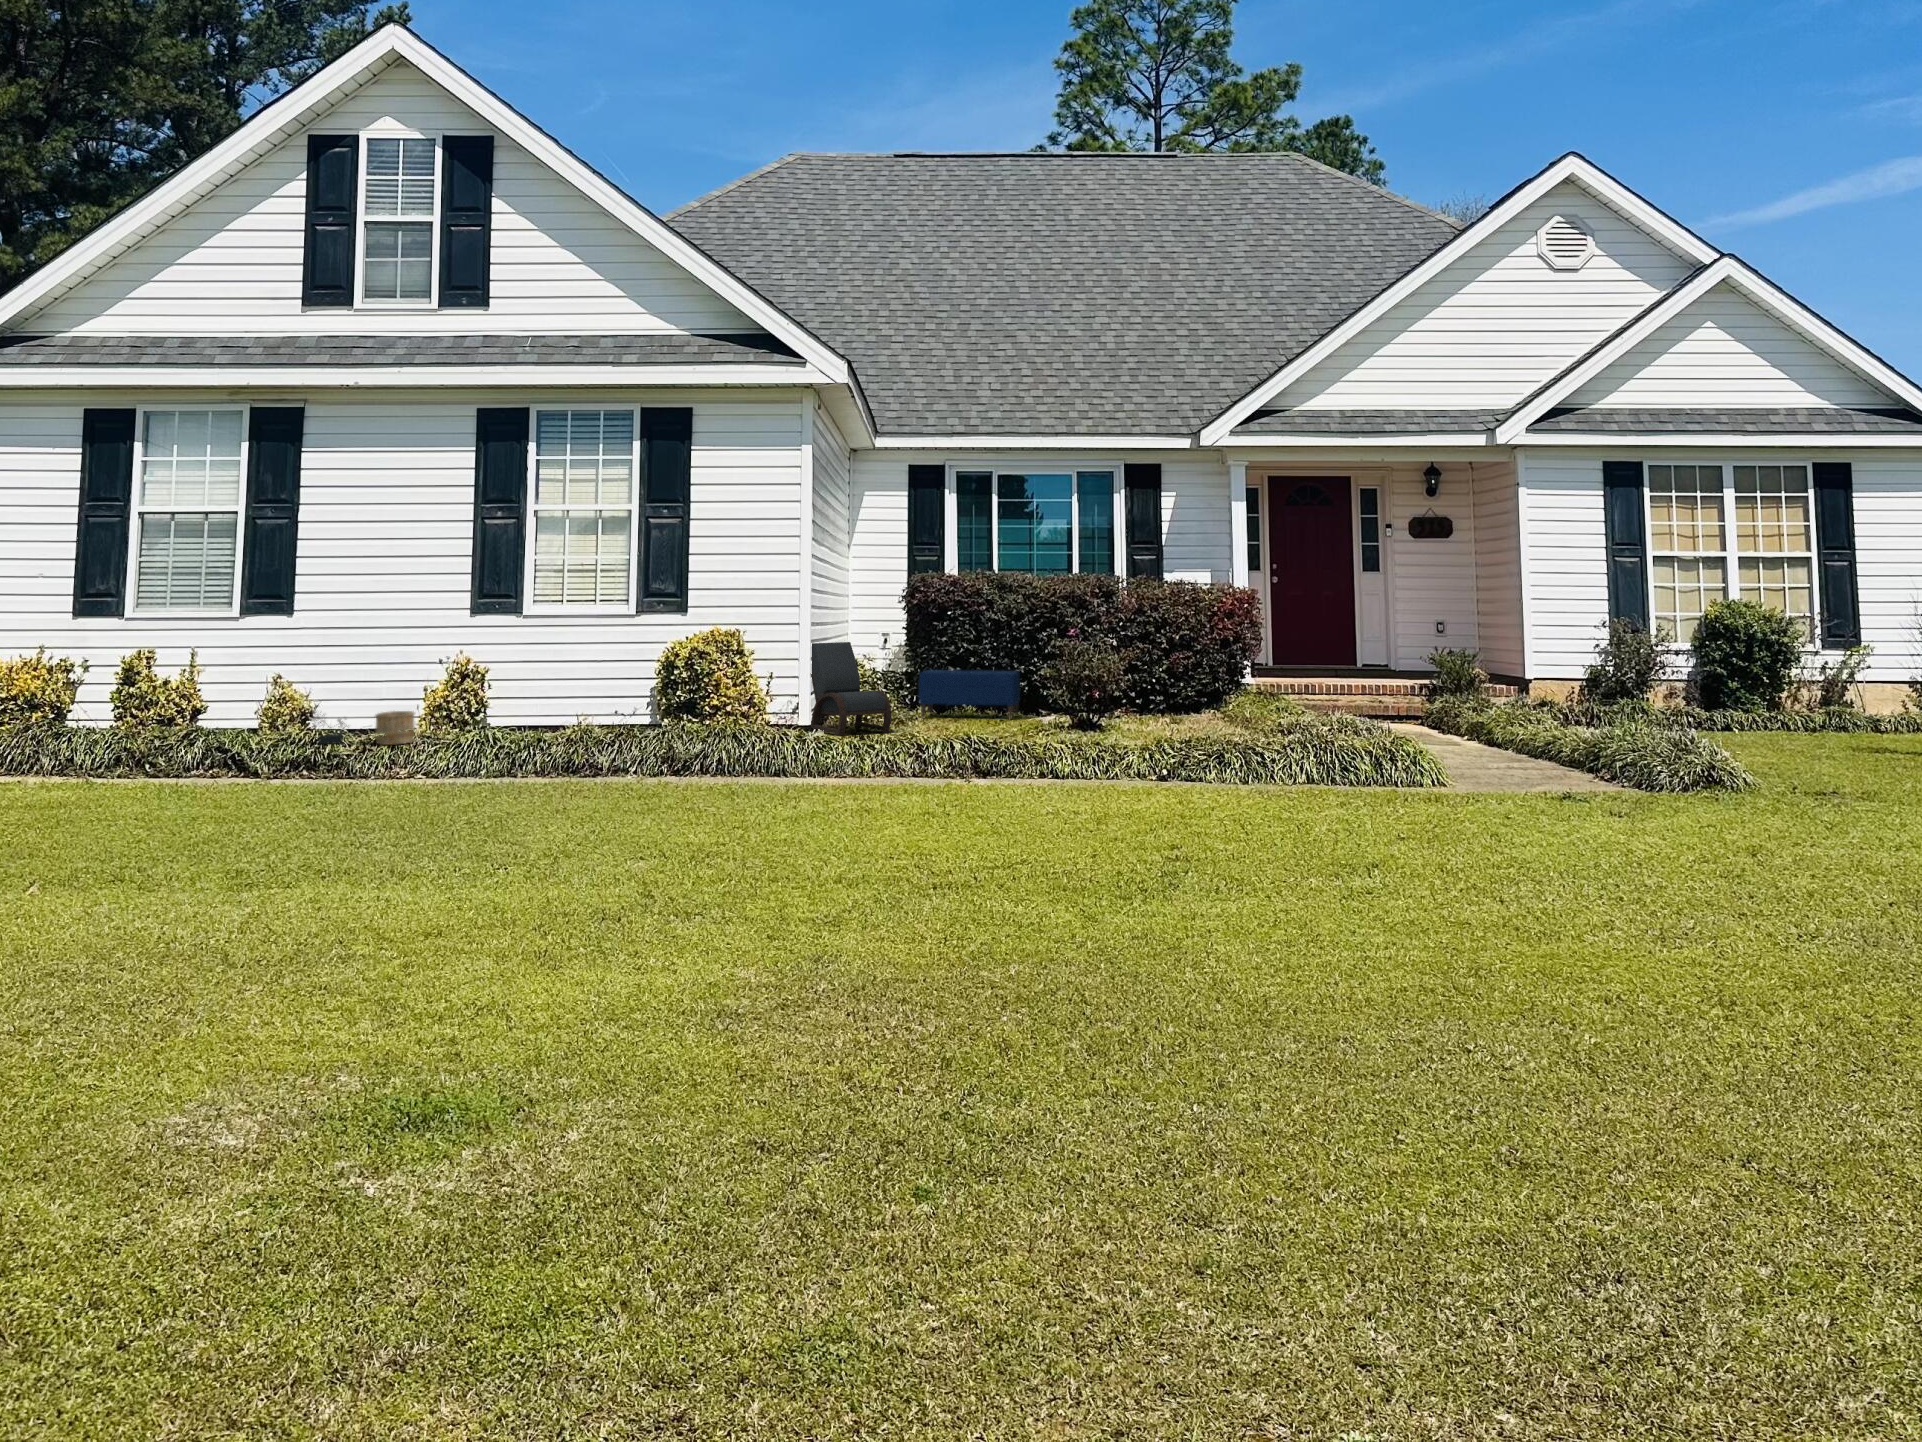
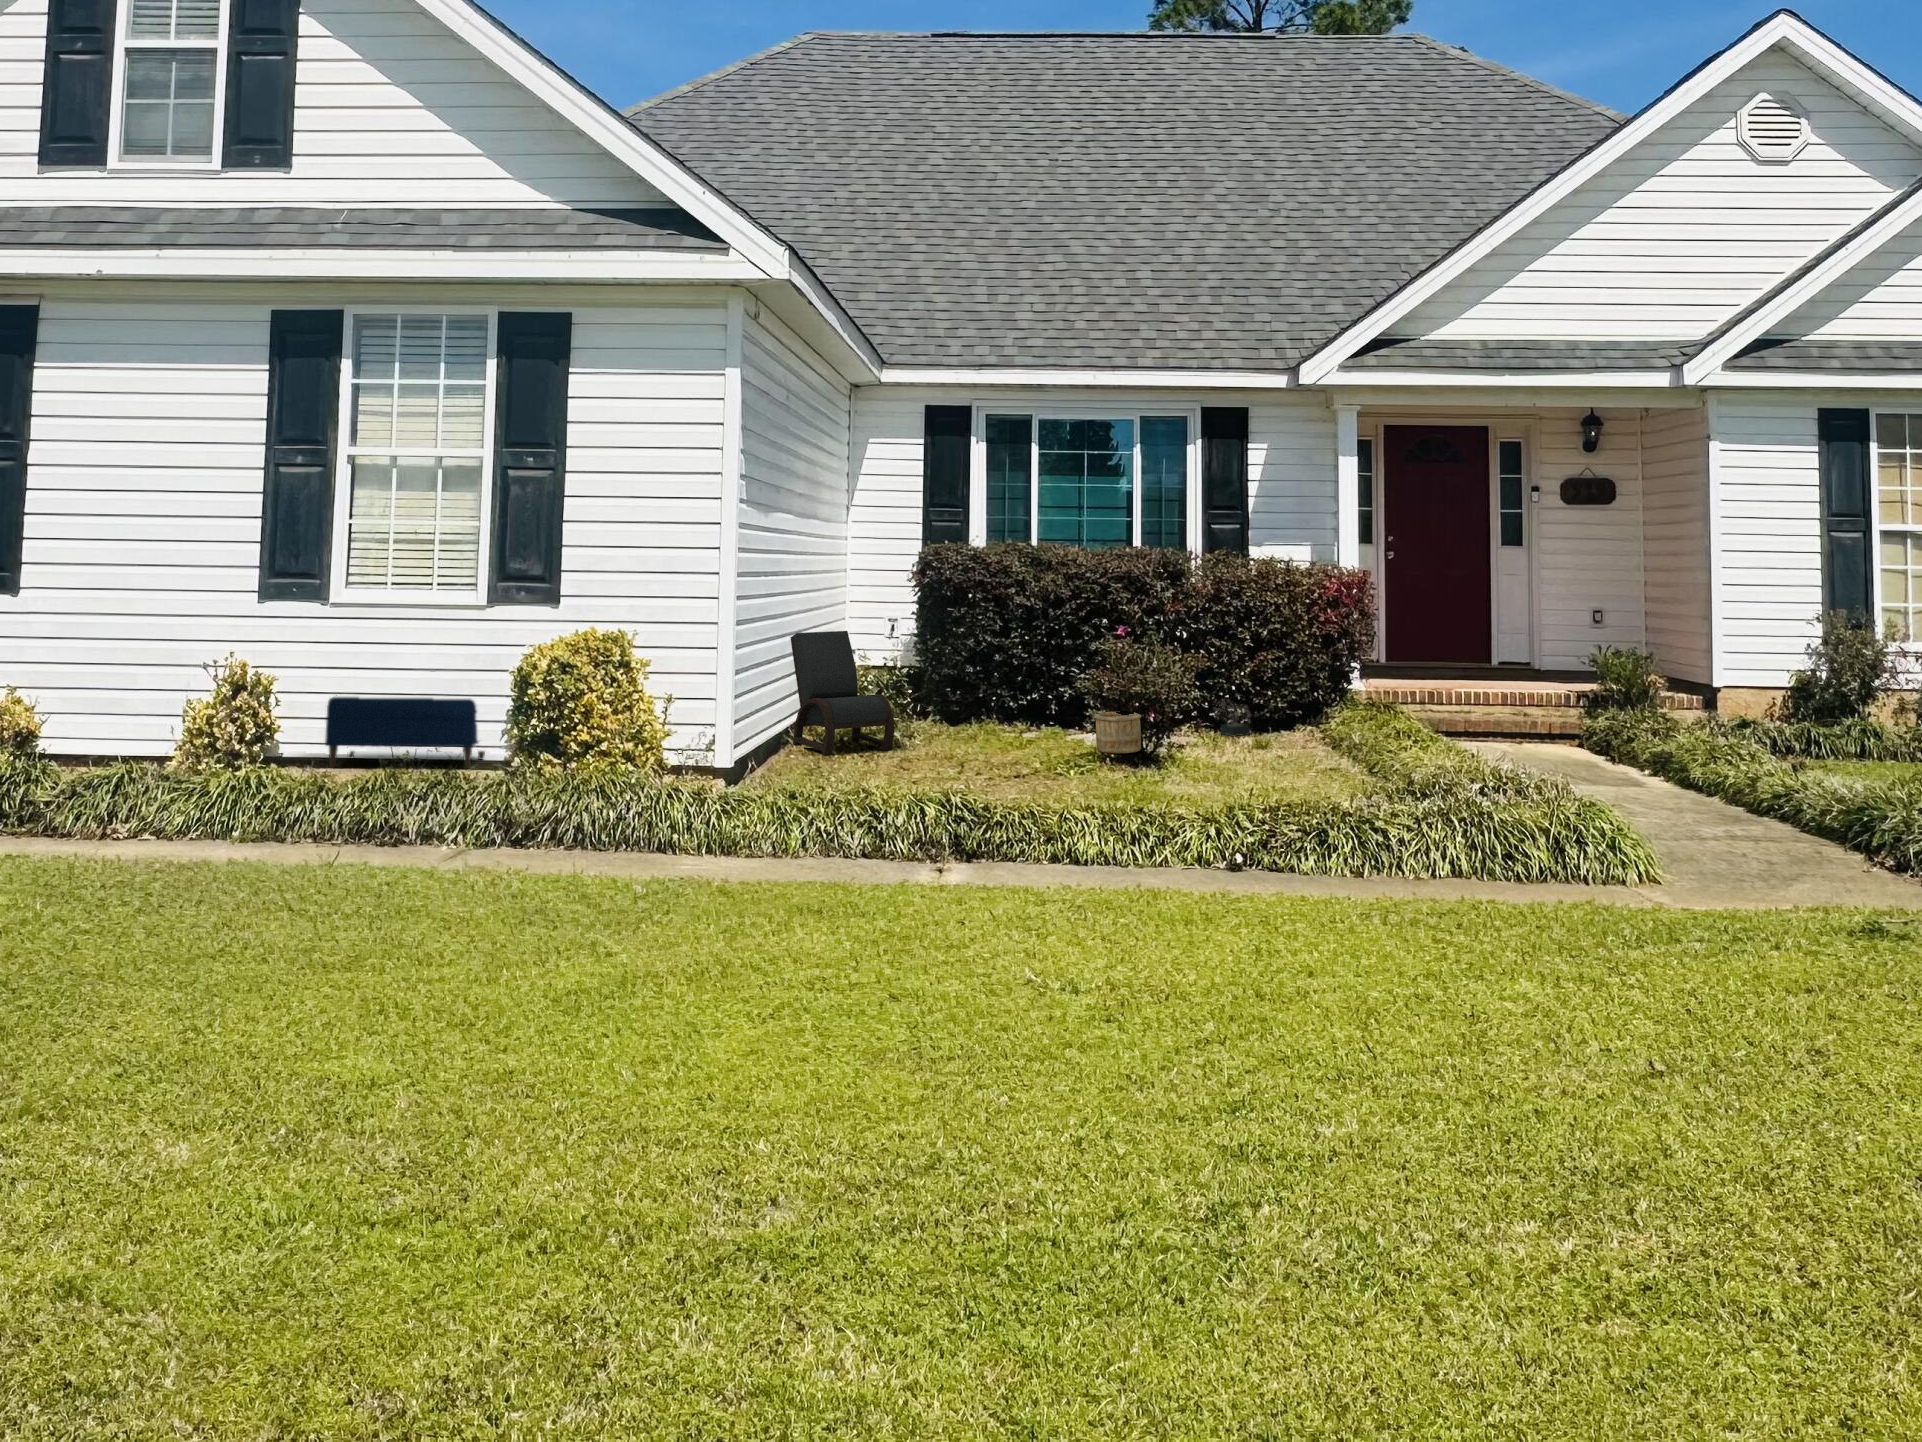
bench: present [919,670,1020,720] -> present [325,695,485,769]
wooden bucket: present [376,711,415,745] -> present [1094,712,1141,753]
decorative plant: present [313,712,347,744] -> present [1218,699,1251,736]

